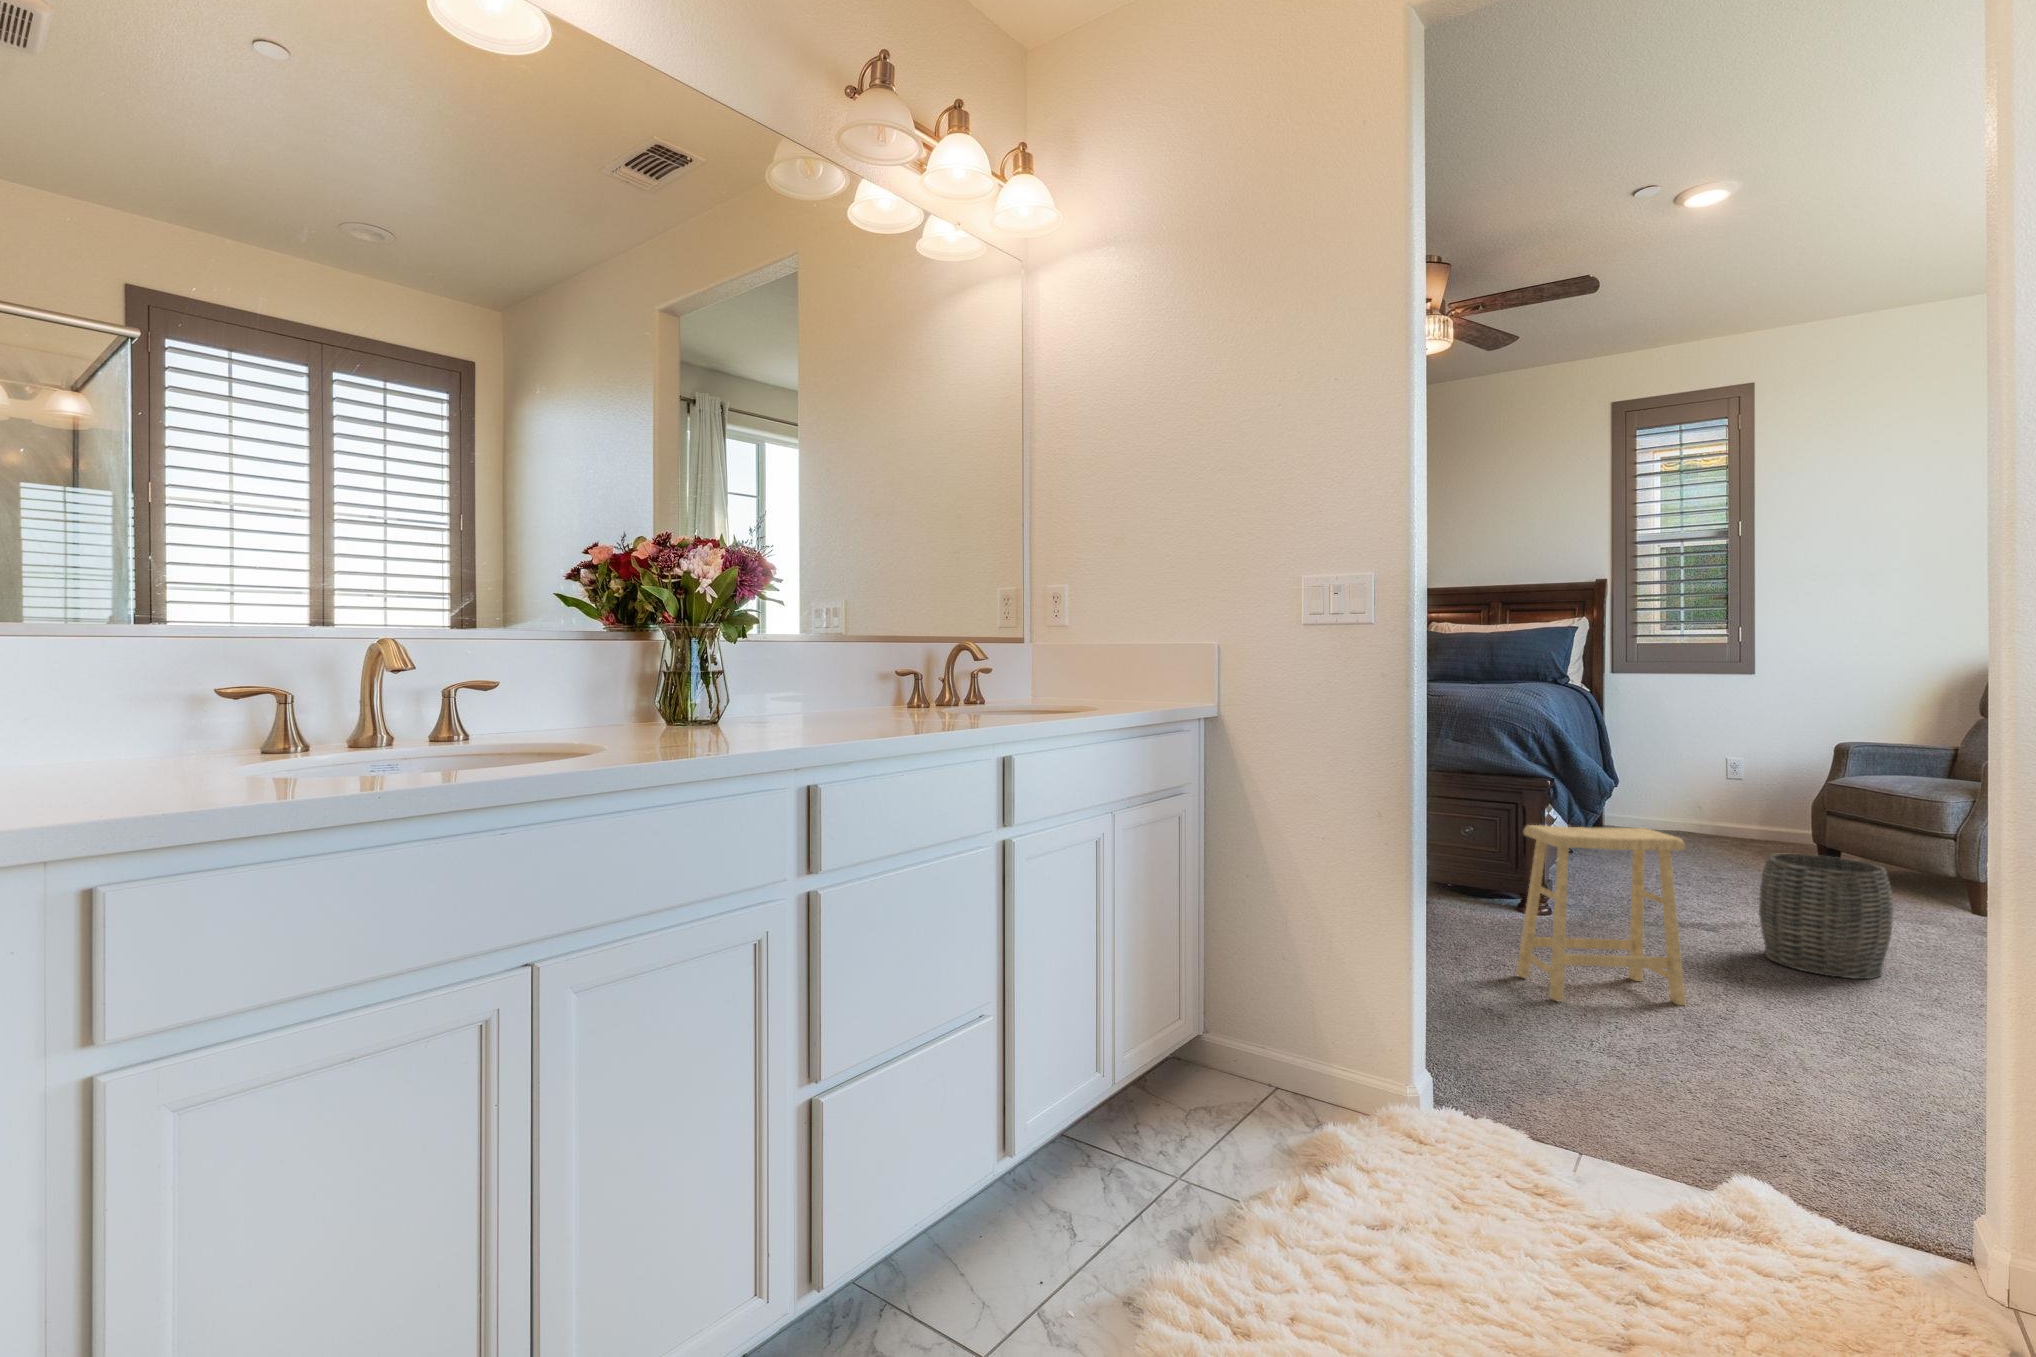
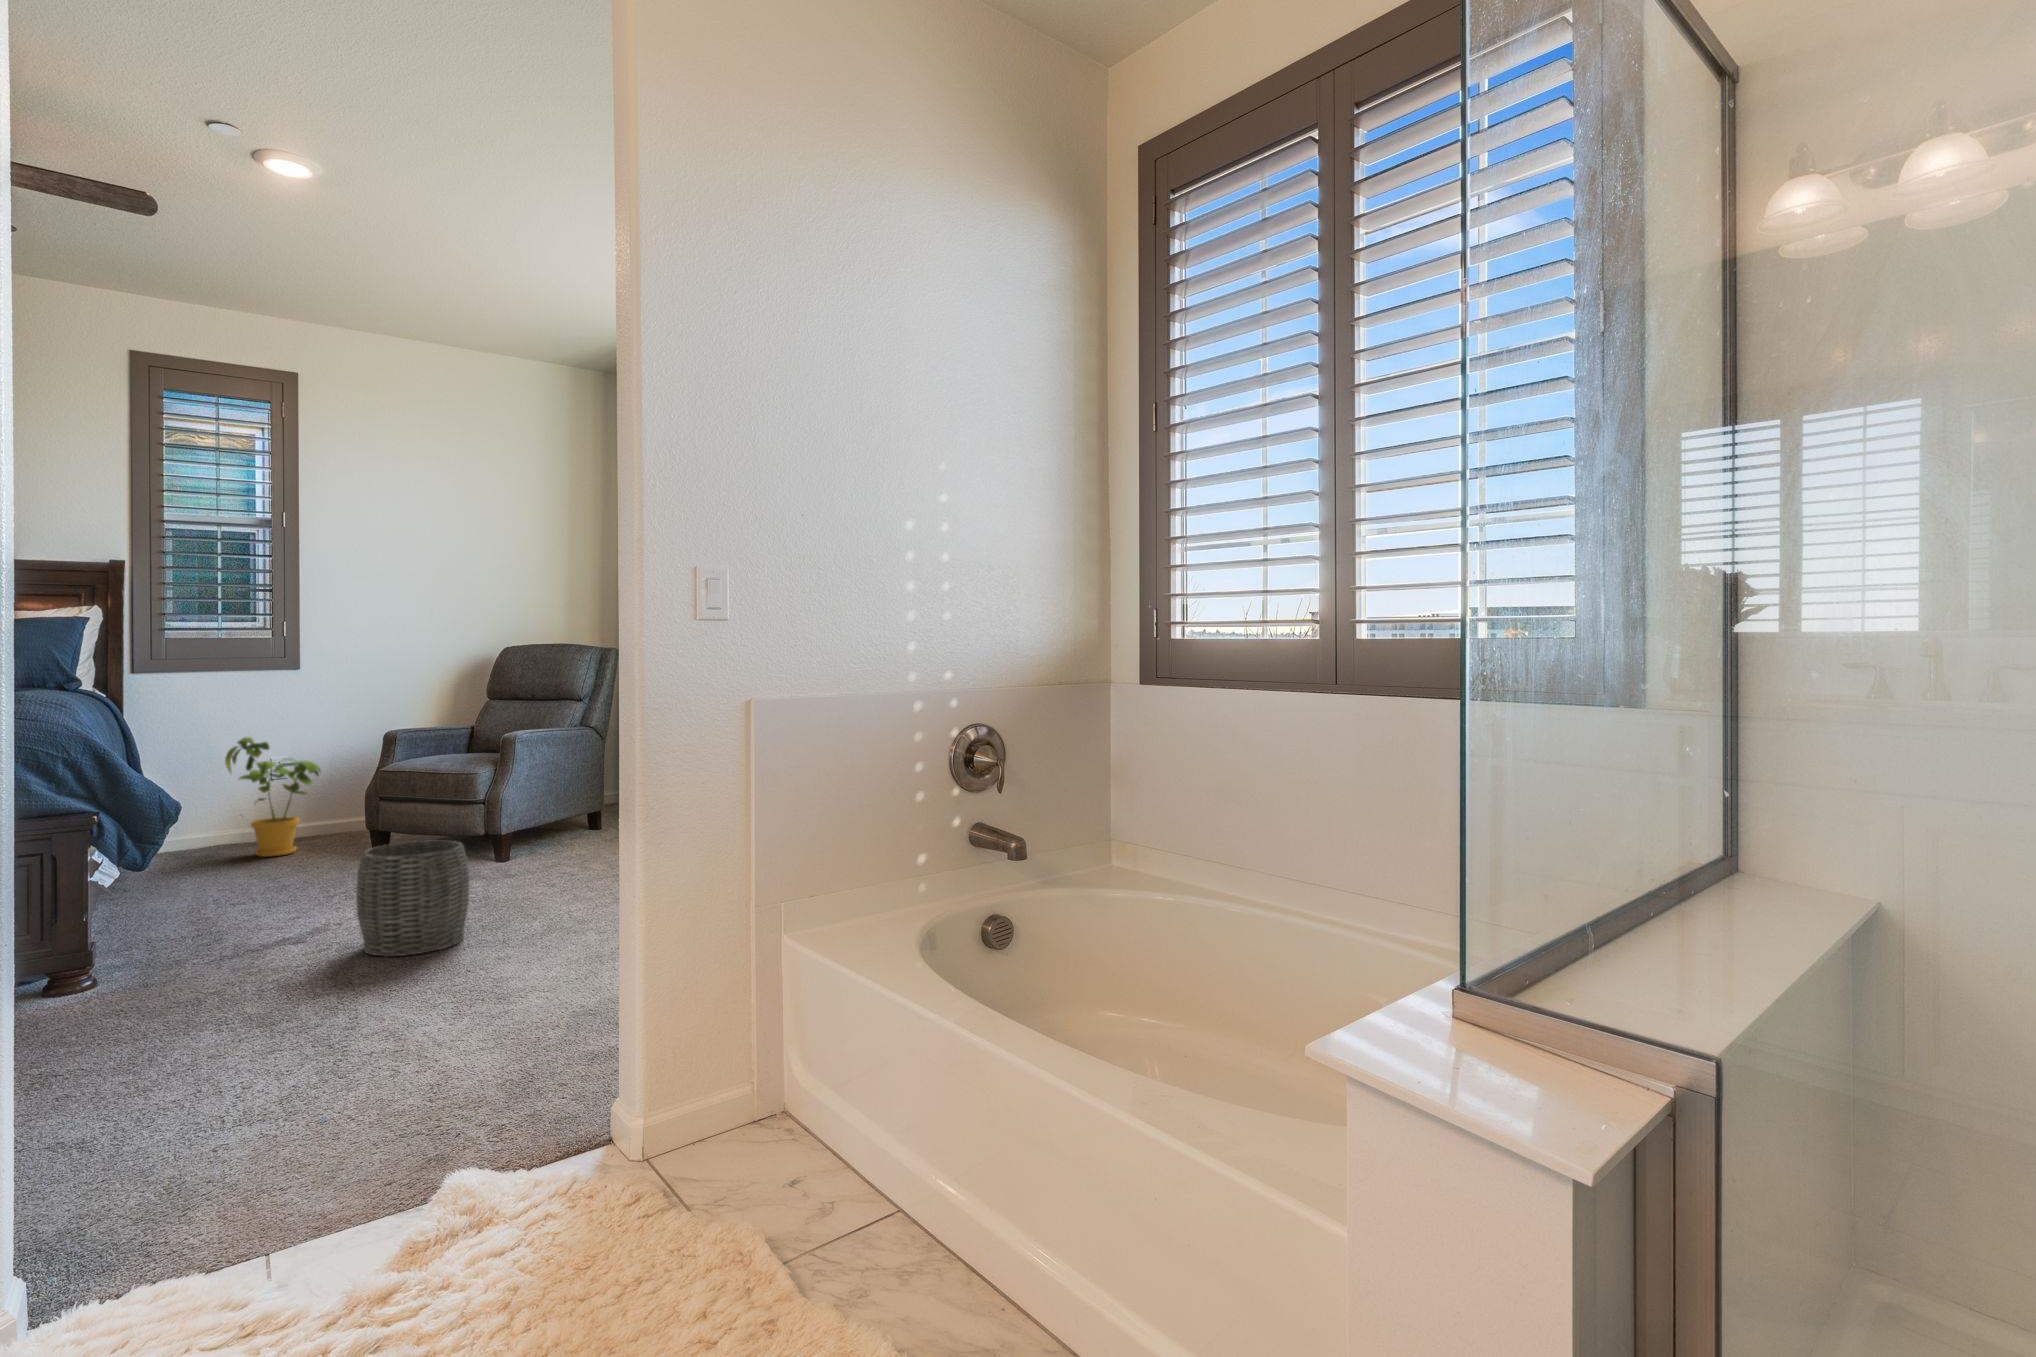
house plant: none [1680,736,1769,852] -> present [225,737,320,857]
footstool: present [1516,825,1685,1006] -> none [90,852,312,1088]

